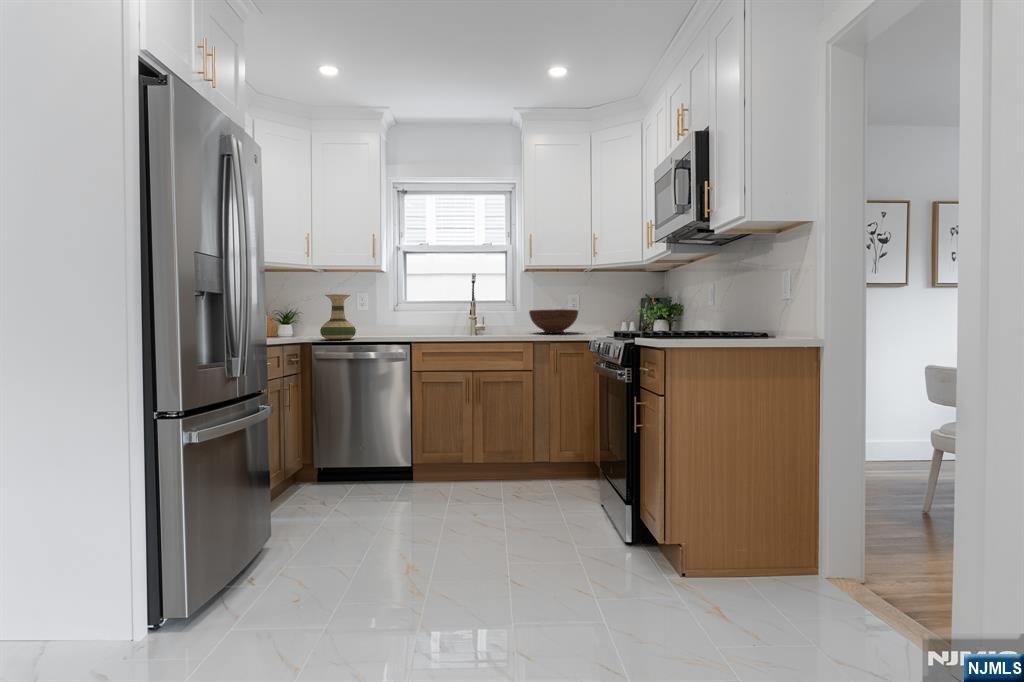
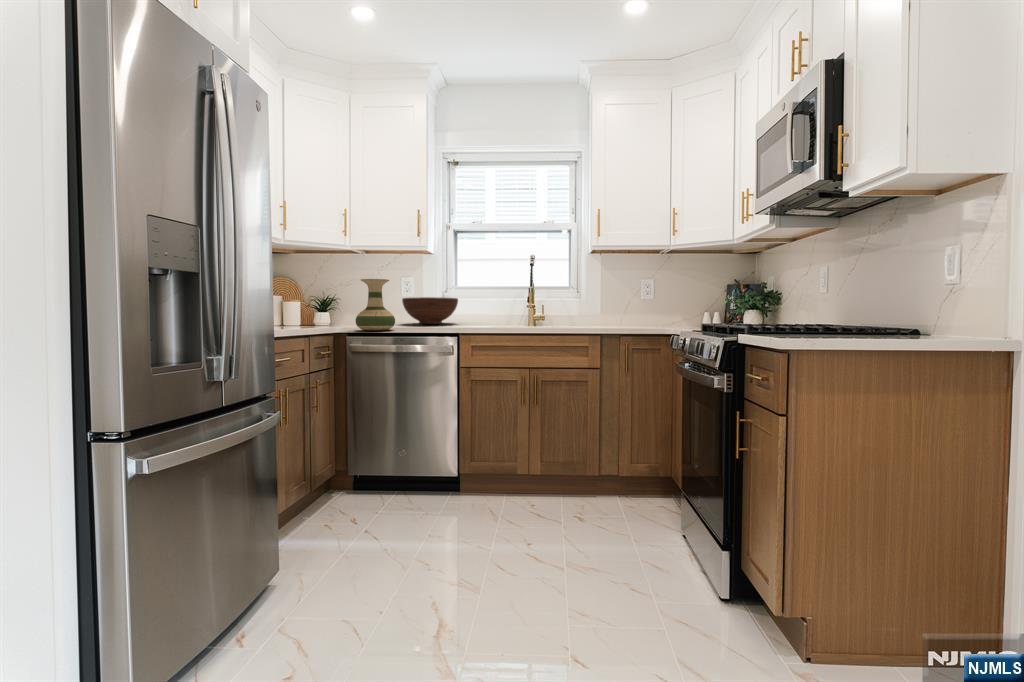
fruit bowl: present [529,309,578,333] -> present [402,297,458,324]

